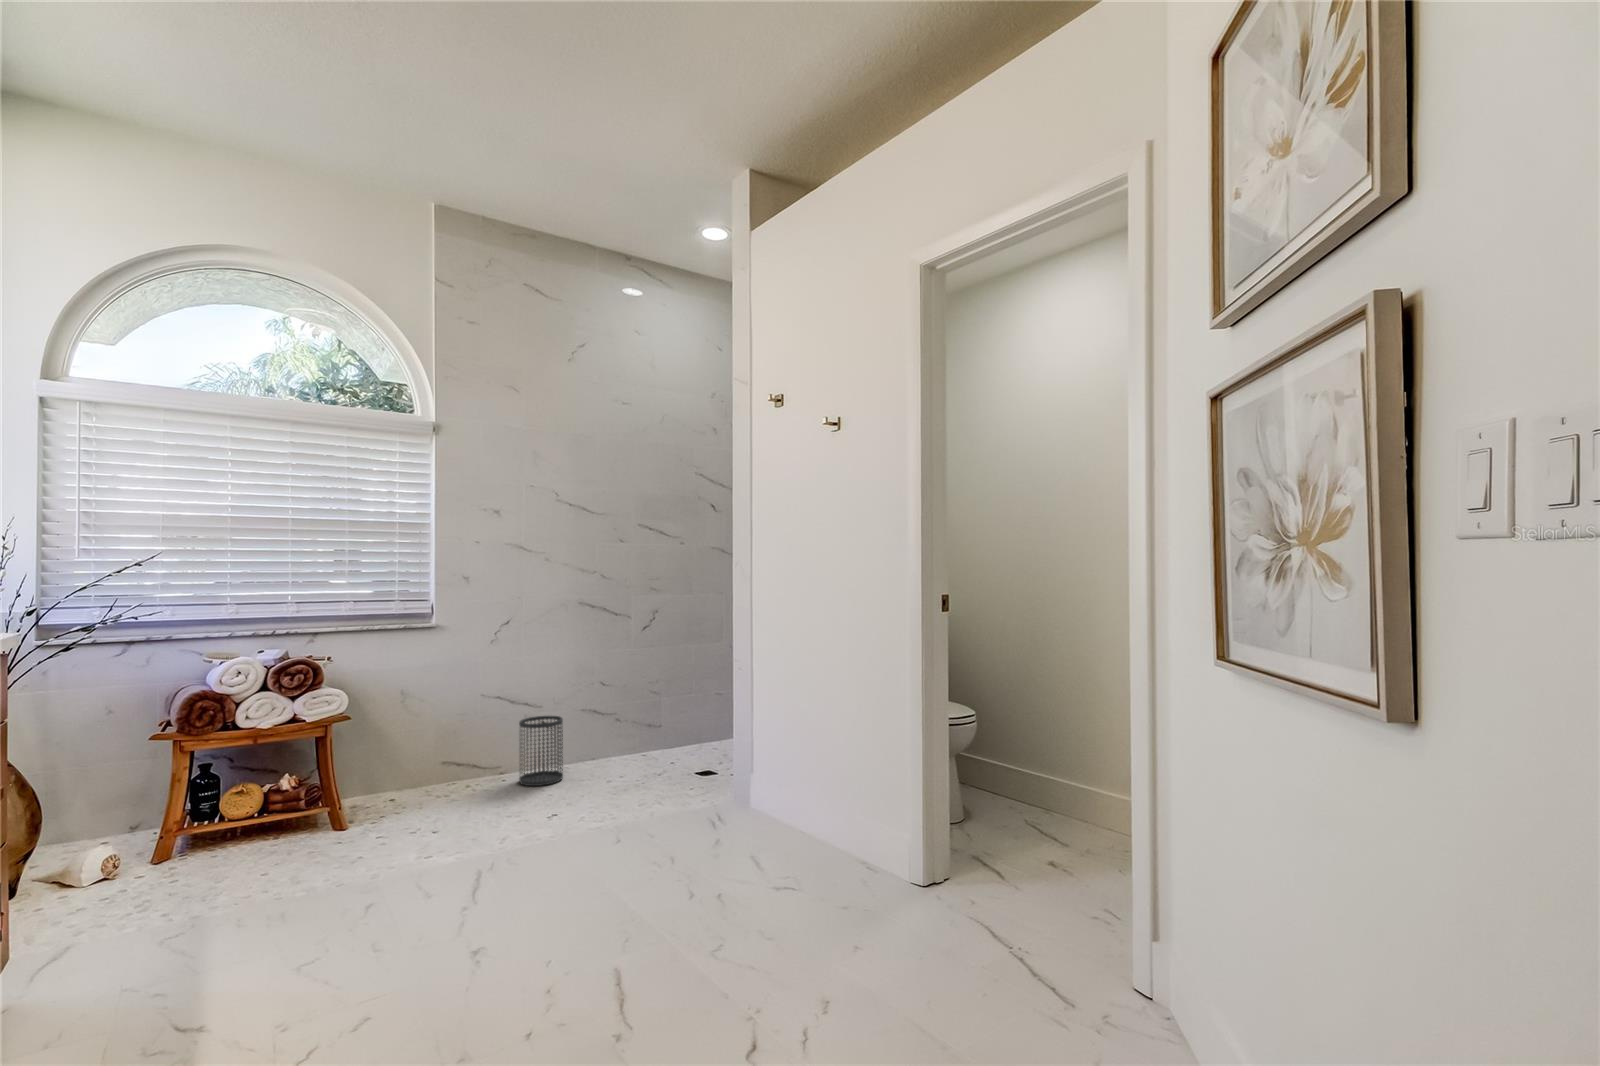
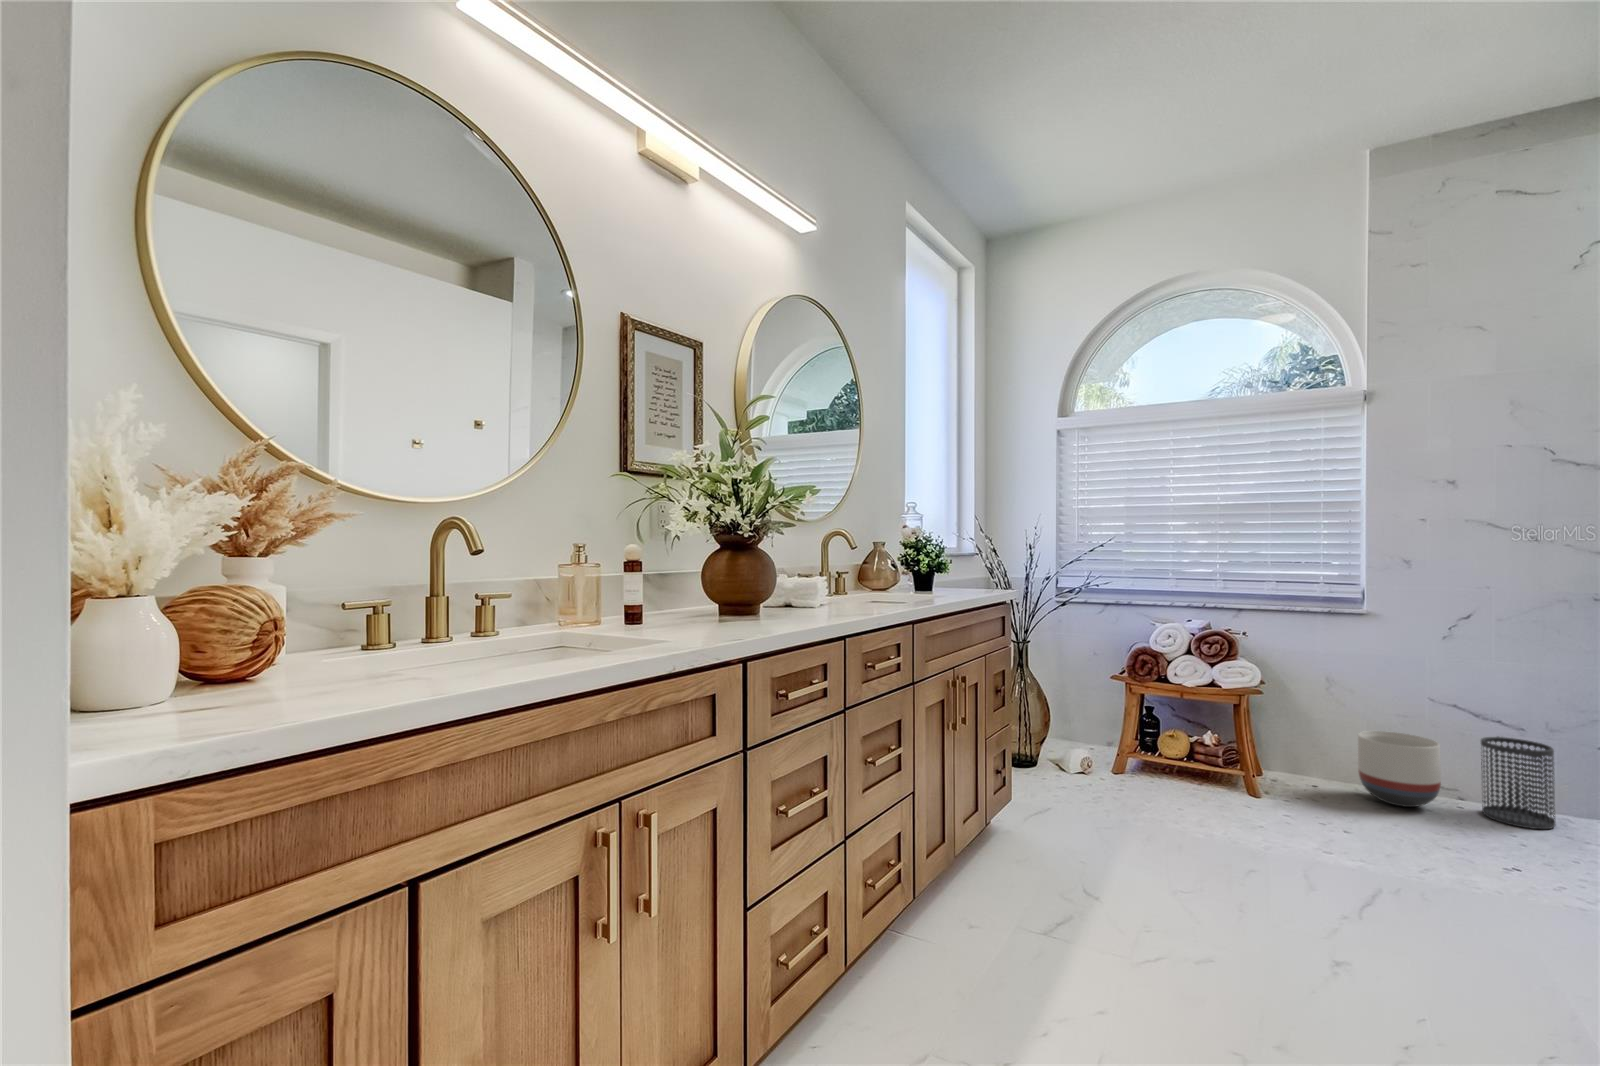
planter: none [431,730,494,797] -> present [1358,731,1441,807]

